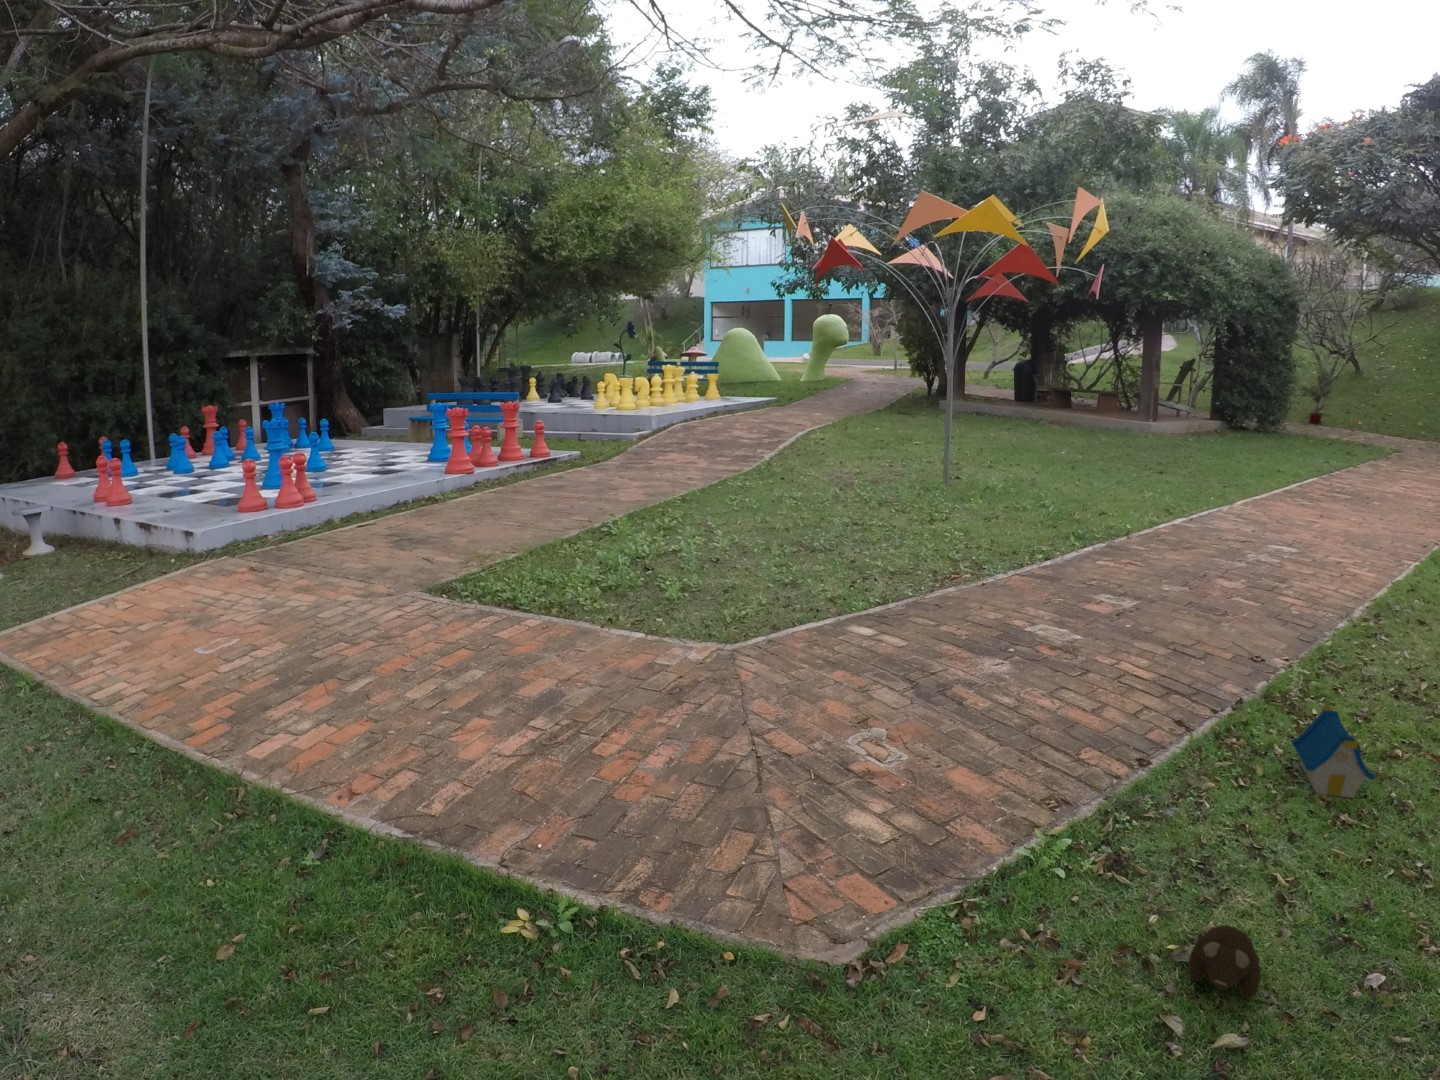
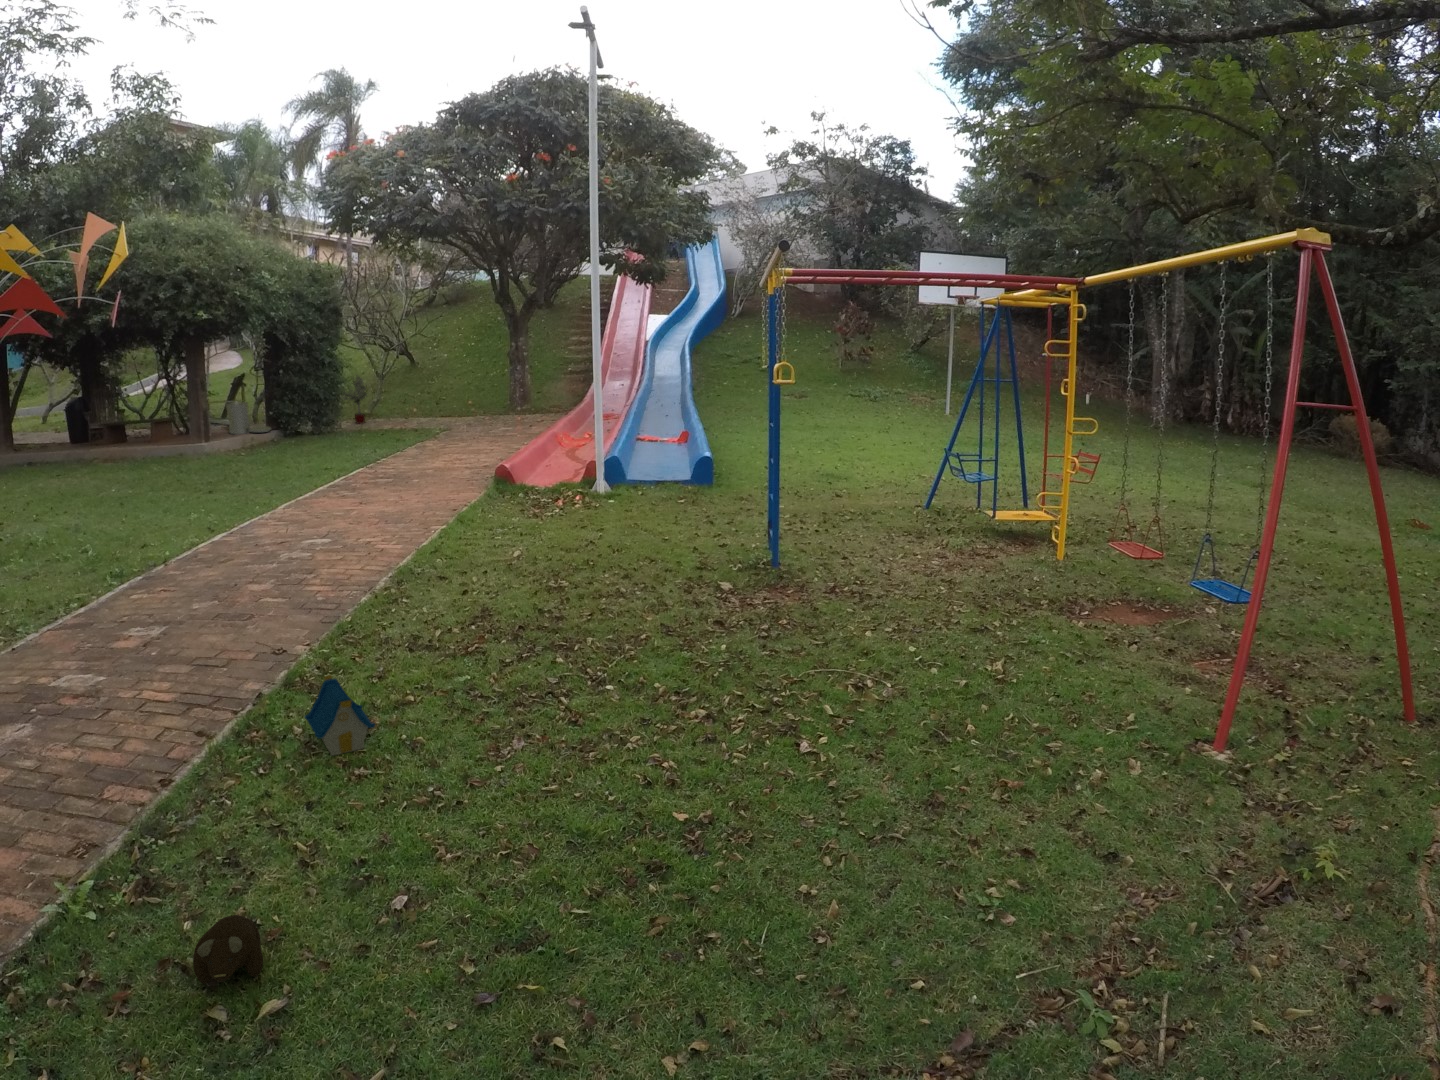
trash can: none [1172,383,1215,419] -> present [226,402,271,434]

